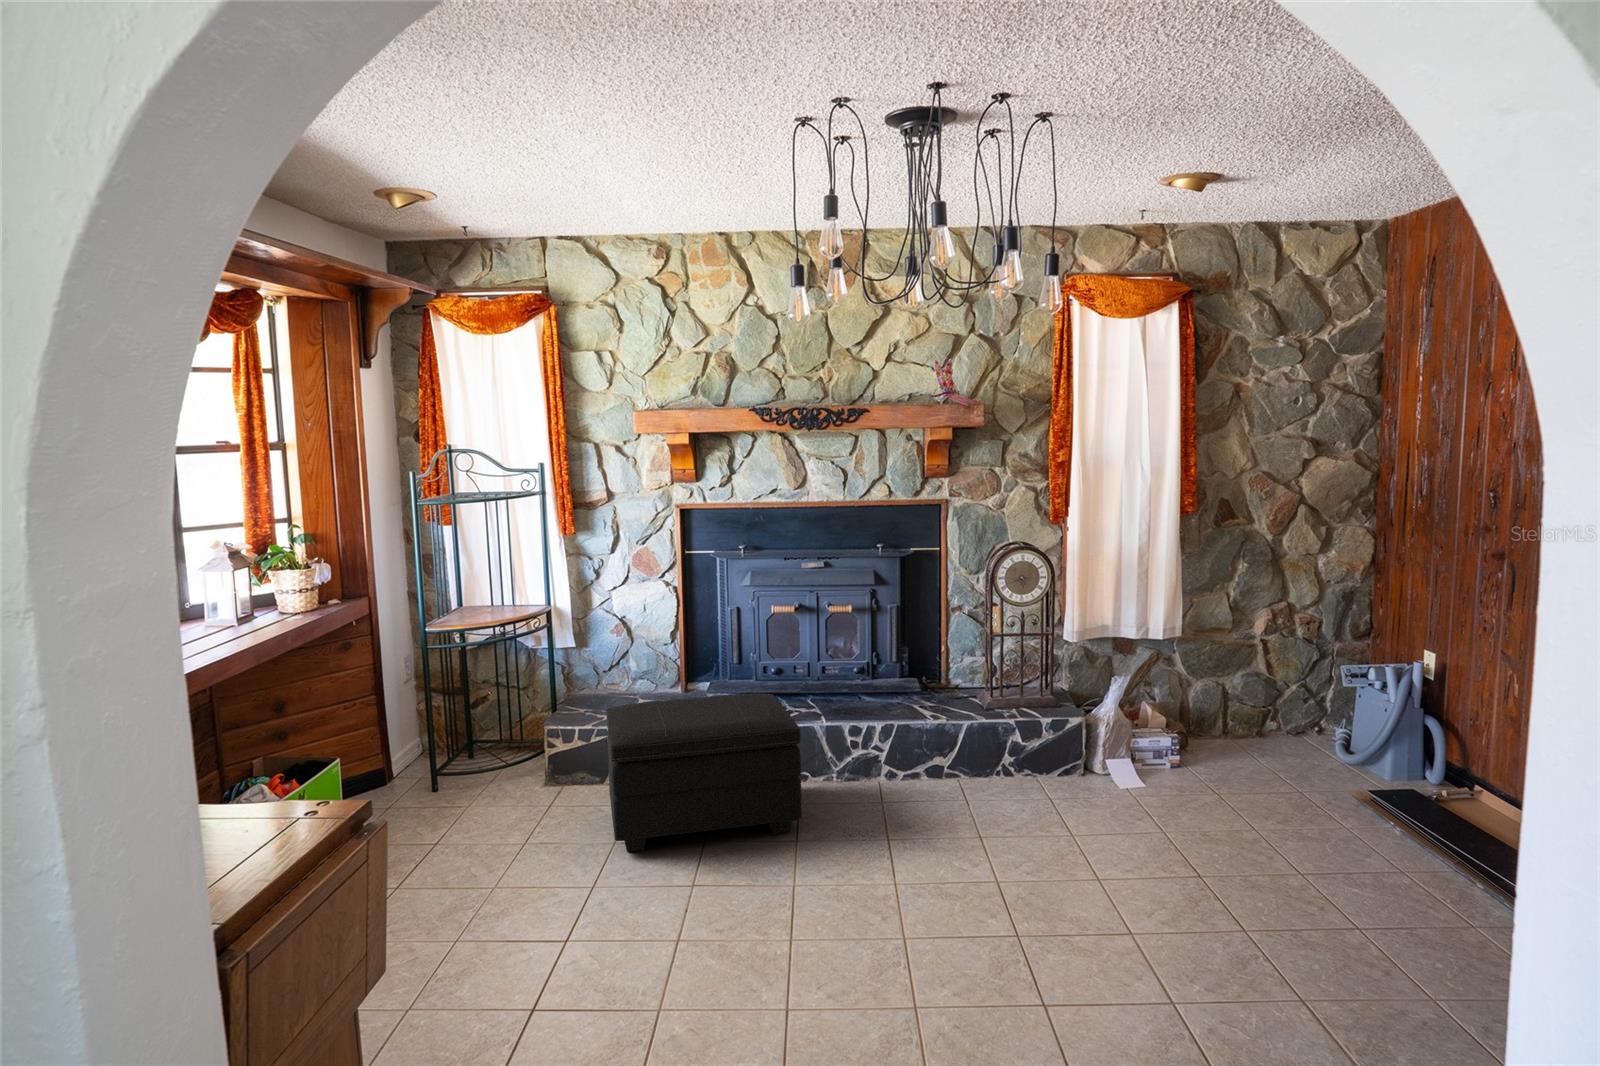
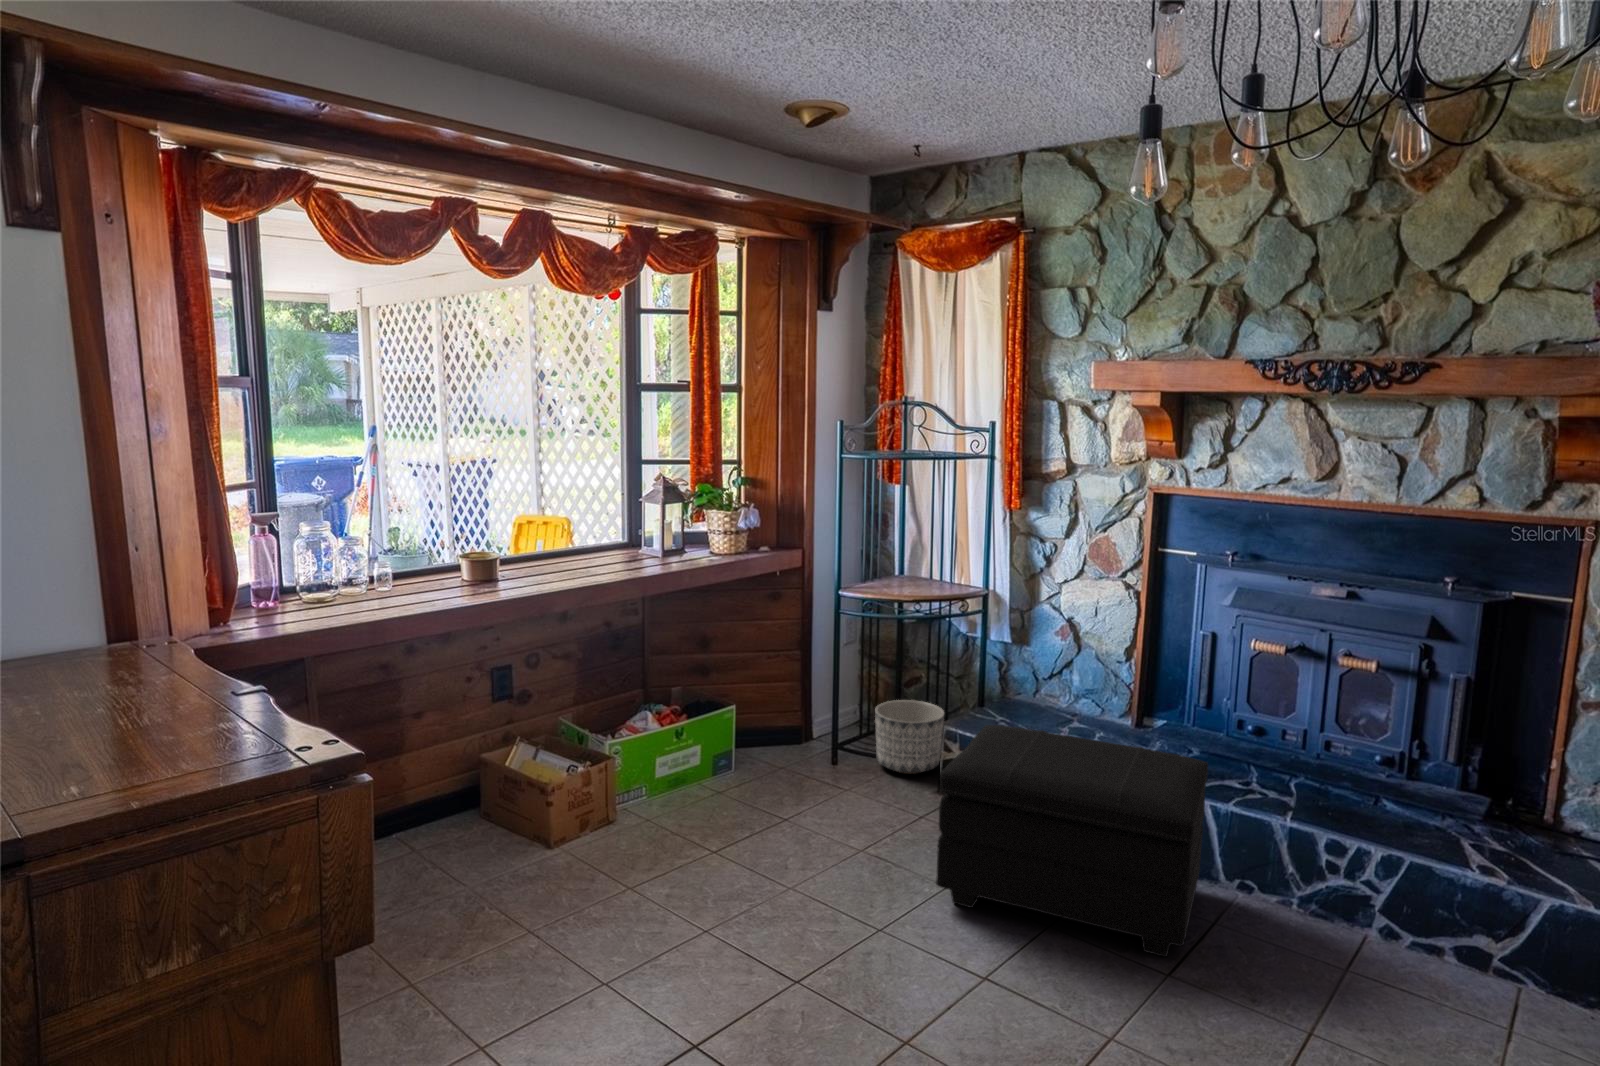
planter: none [467,715,532,781] -> present [875,700,944,774]

